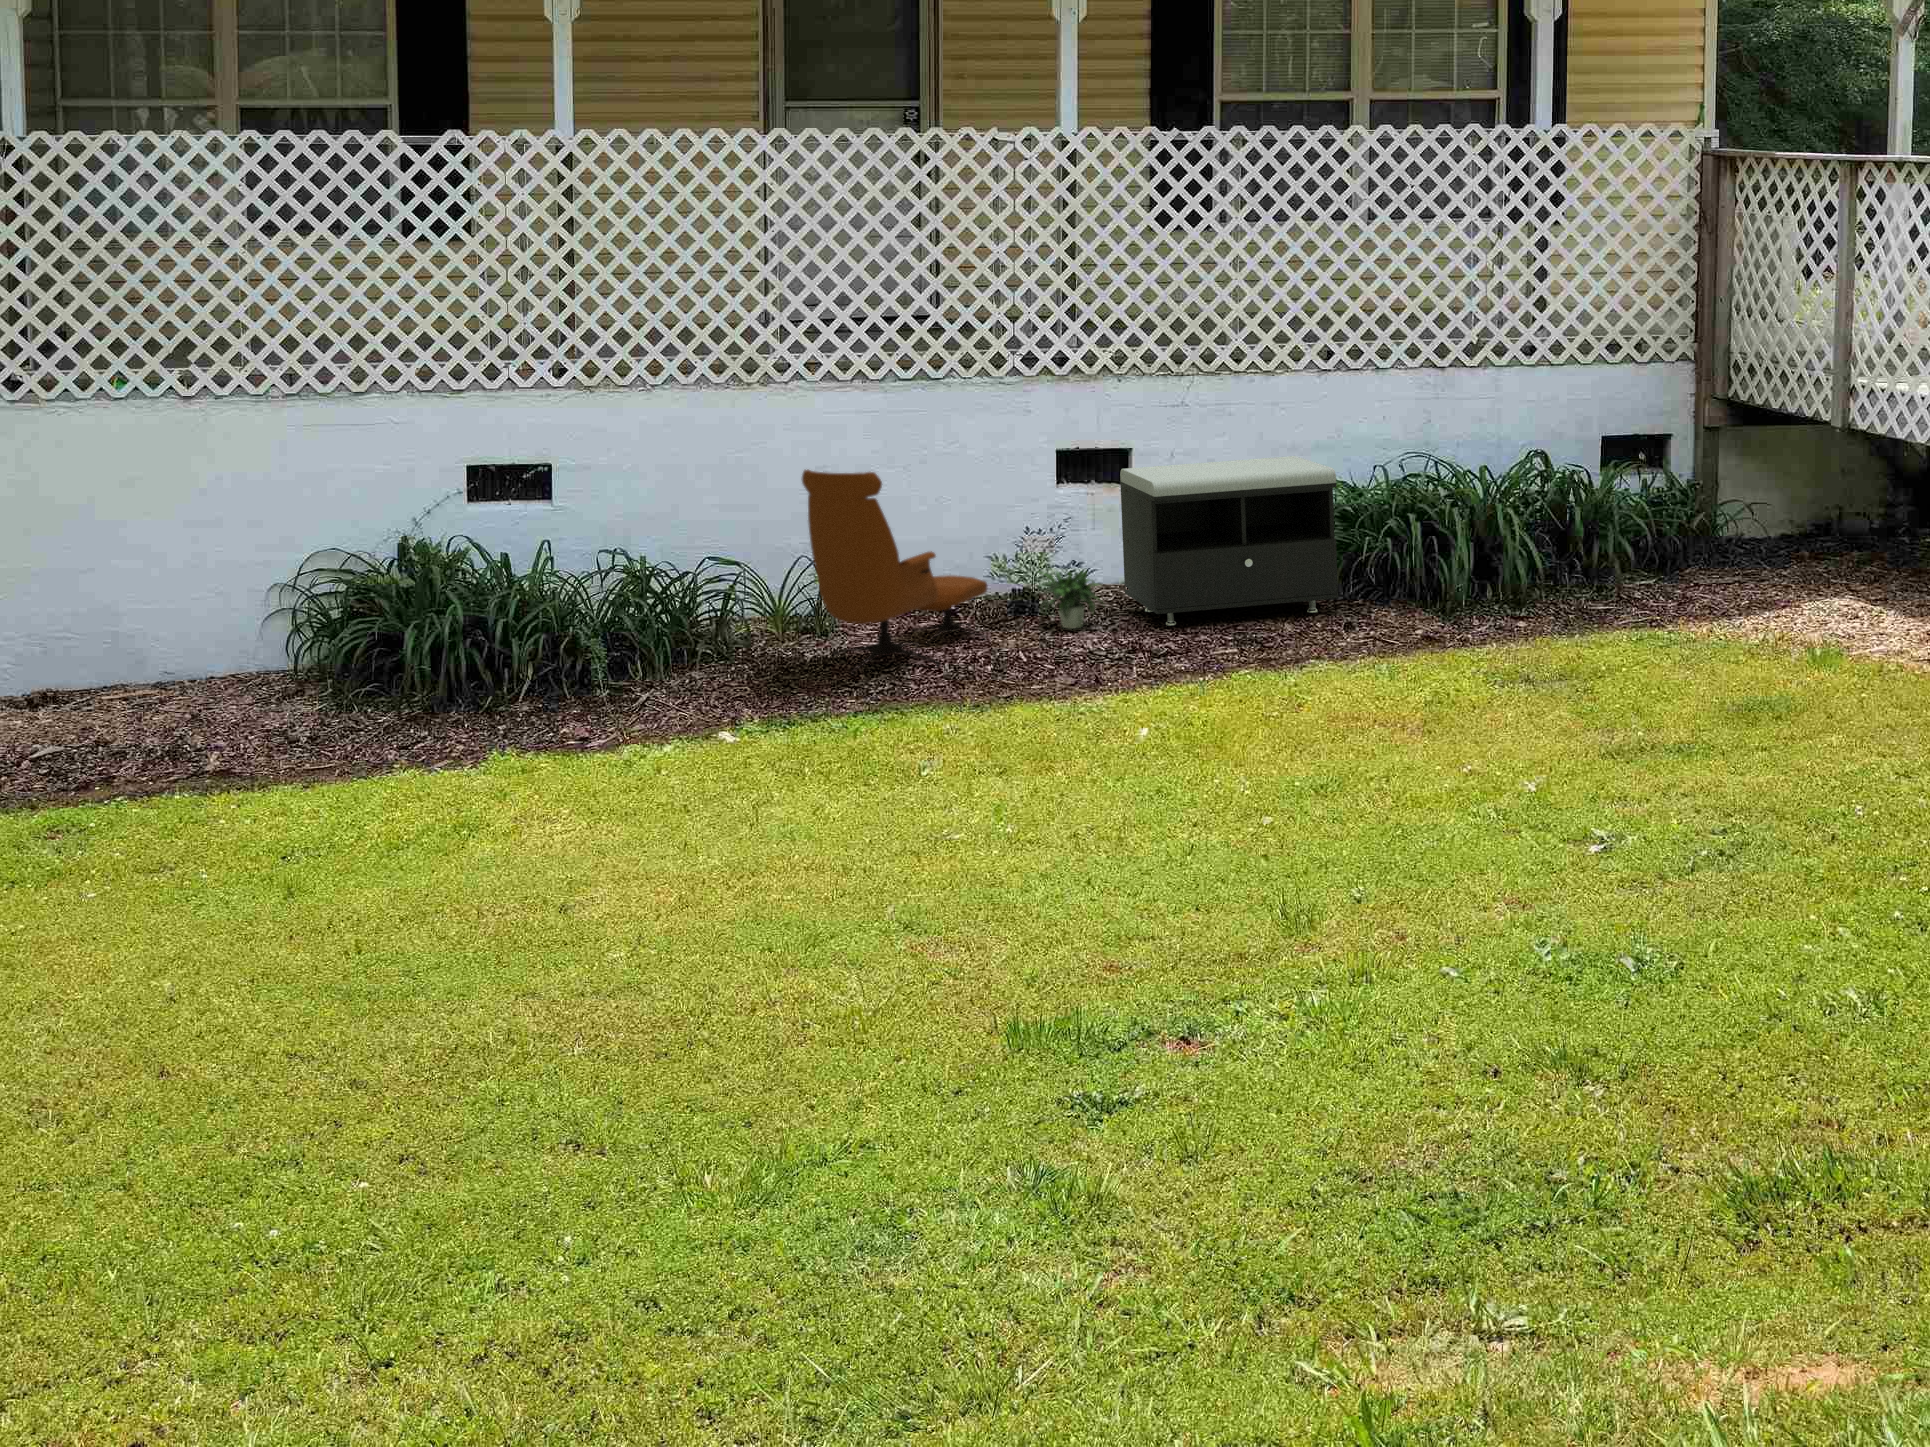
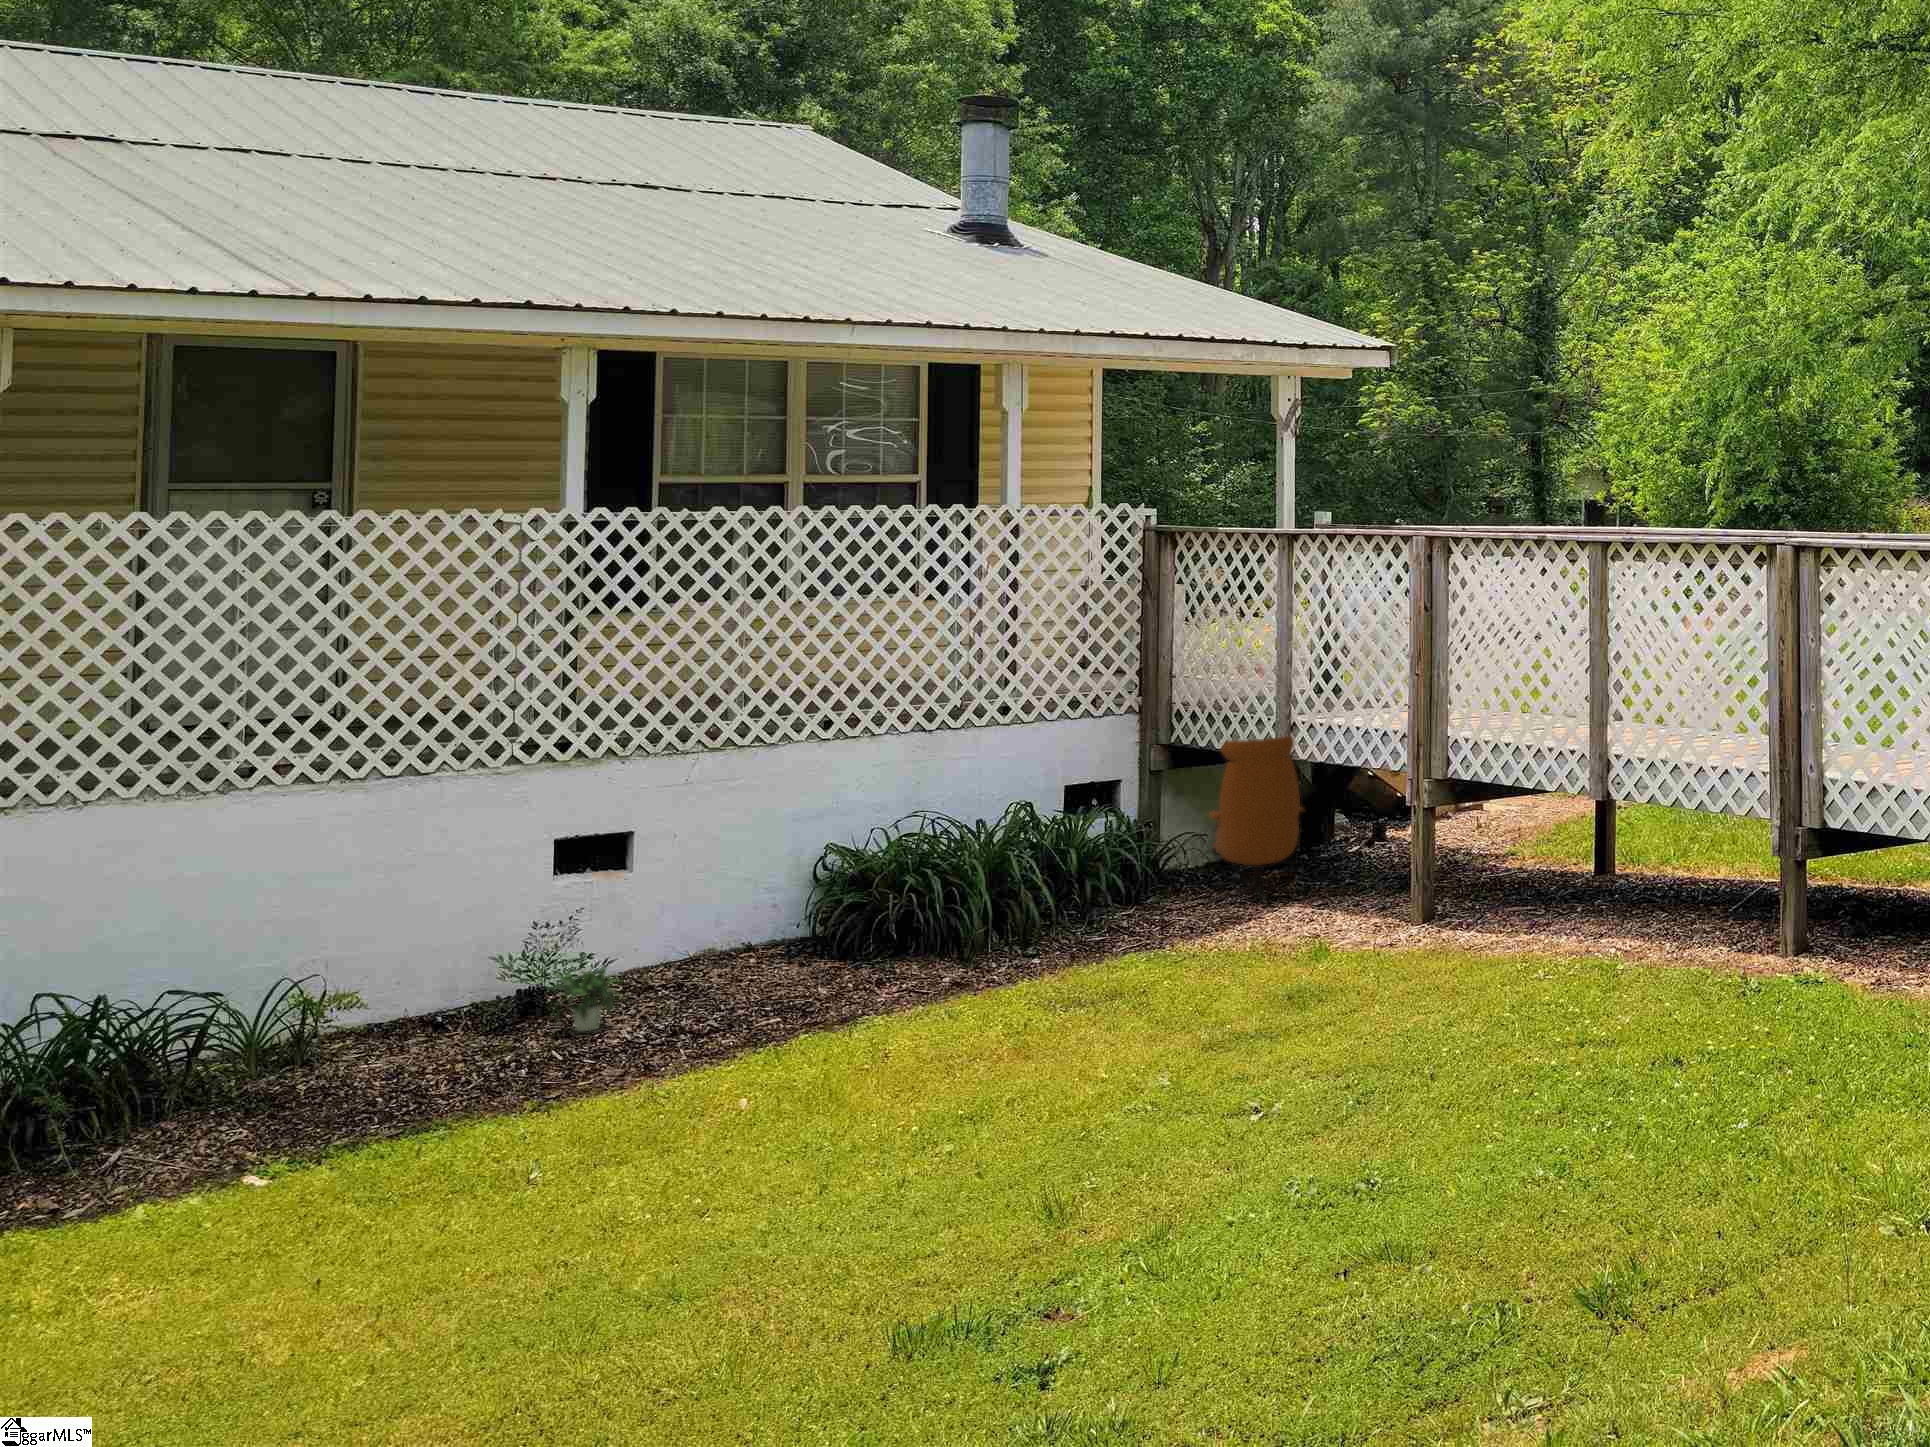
storage bench: present [1120,456,1338,626] -> none [628,831,861,1014]
lounge chair: present [802,470,987,675] -> present [1208,736,1309,905]

